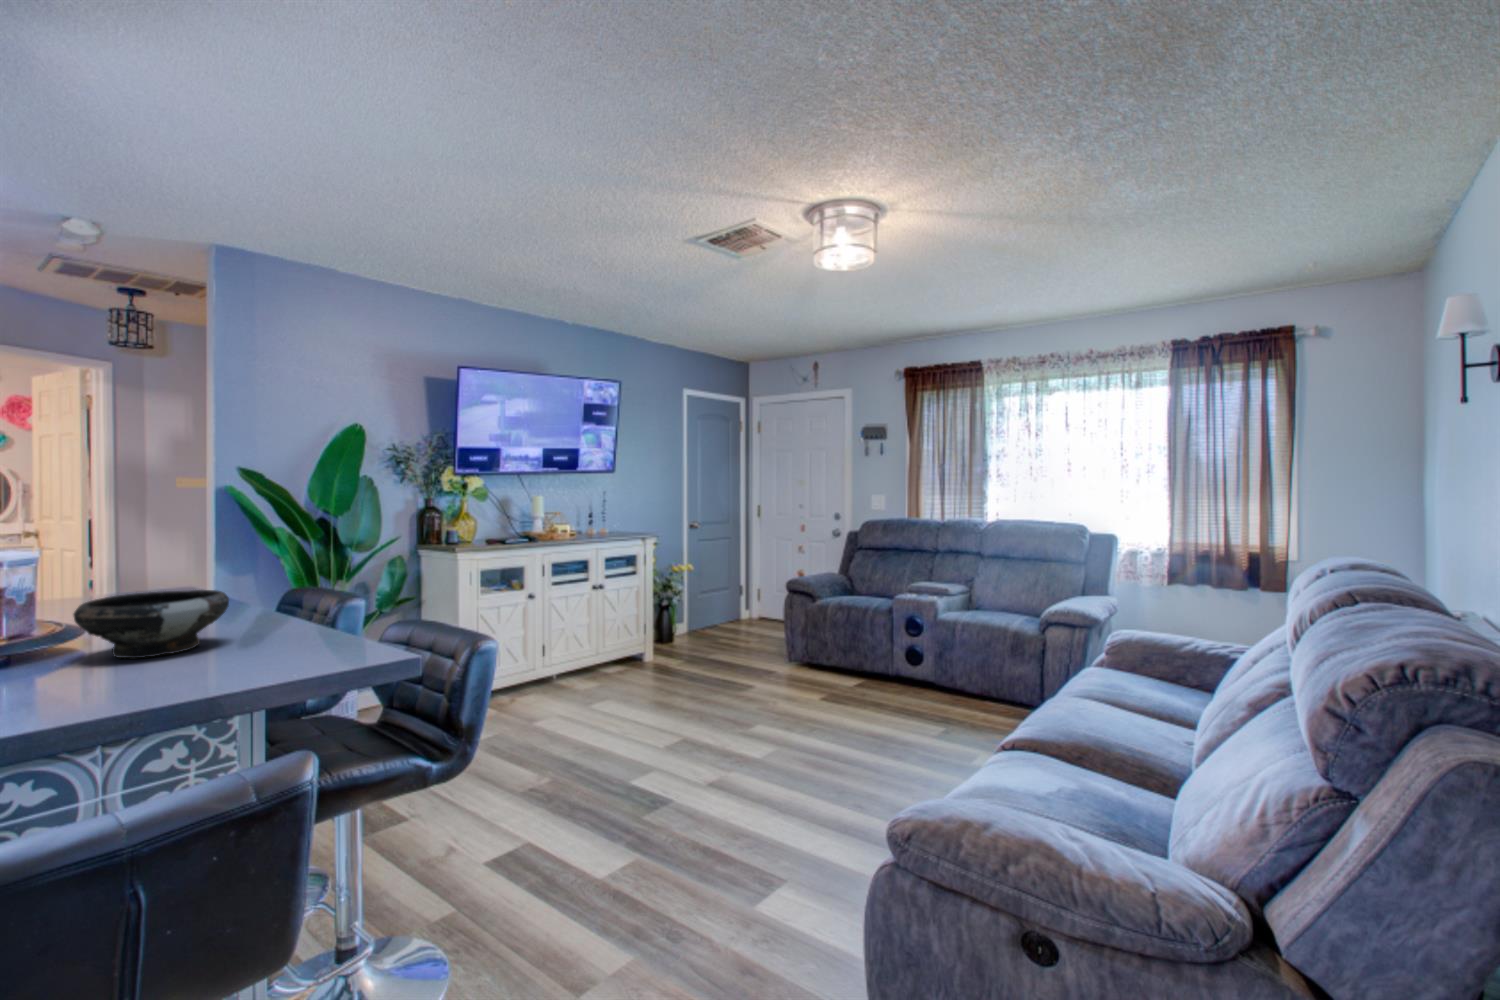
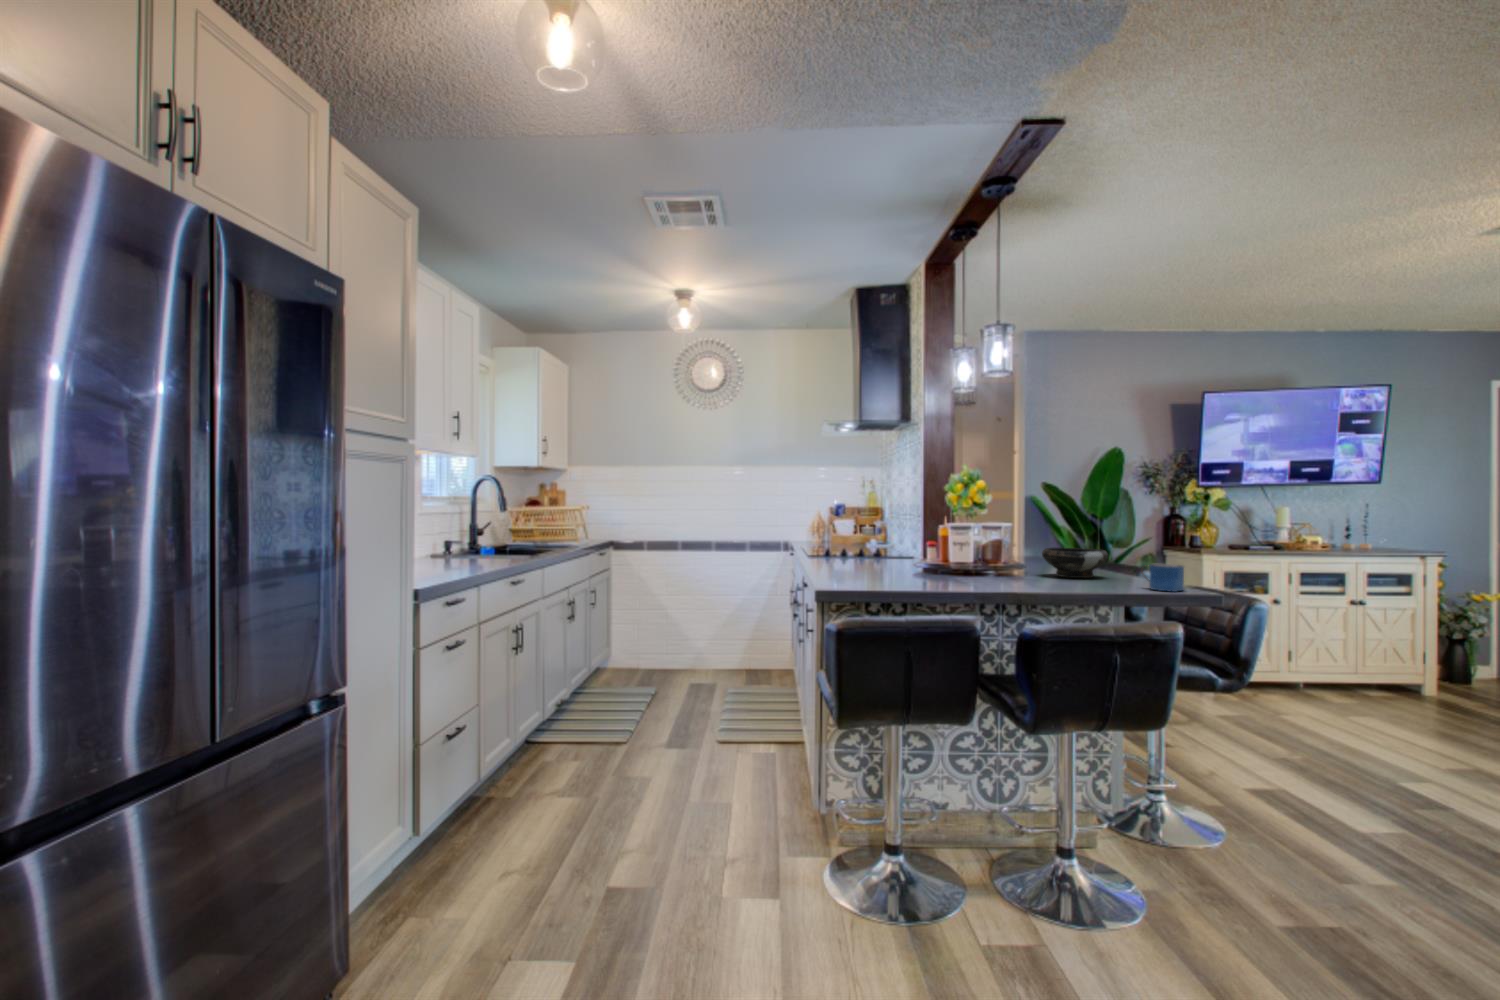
mug: none [254,616,333,676] -> present [1141,564,1184,592]

